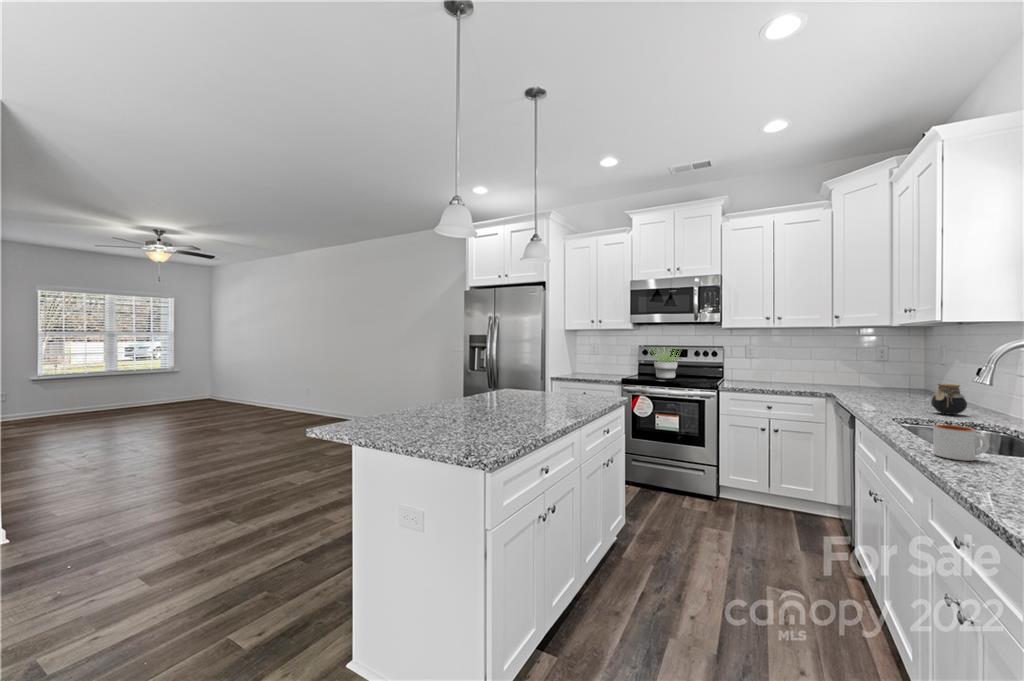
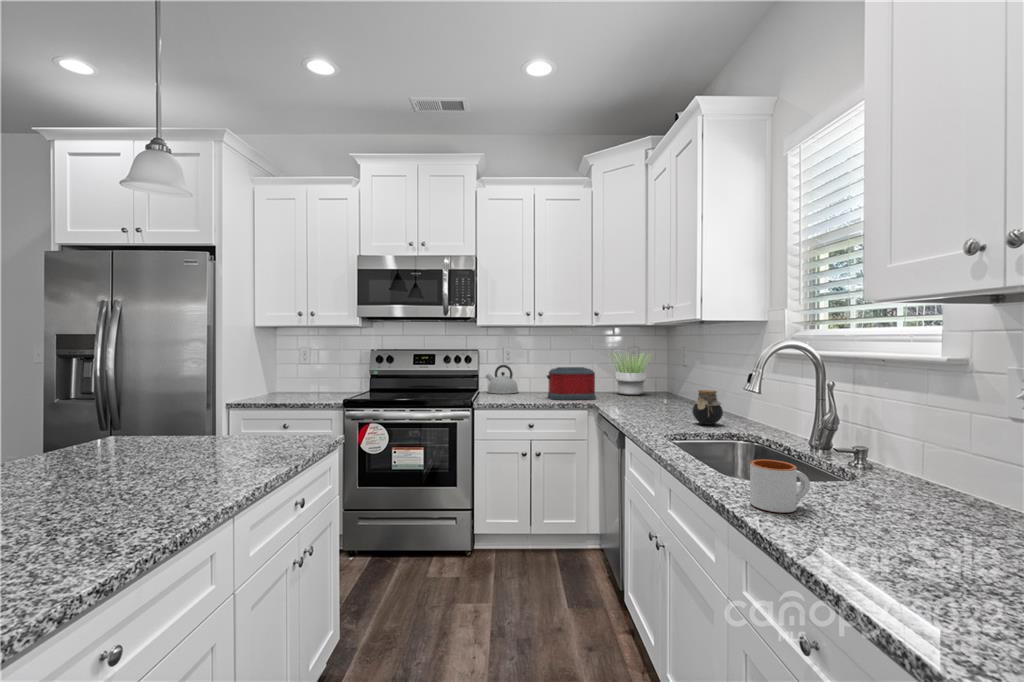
potted plant: present [652,348,680,379] -> present [613,353,651,395]
kettle: none [729,359,760,382] -> present [486,365,518,394]
toaster: none [785,362,836,391] -> present [547,367,596,400]

